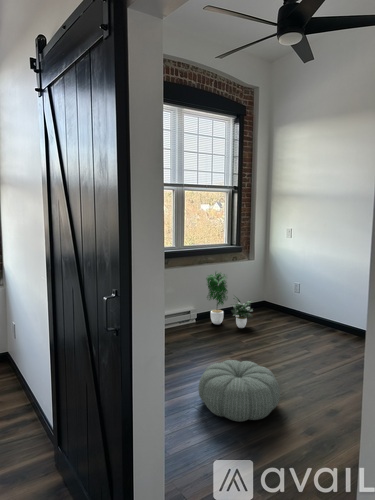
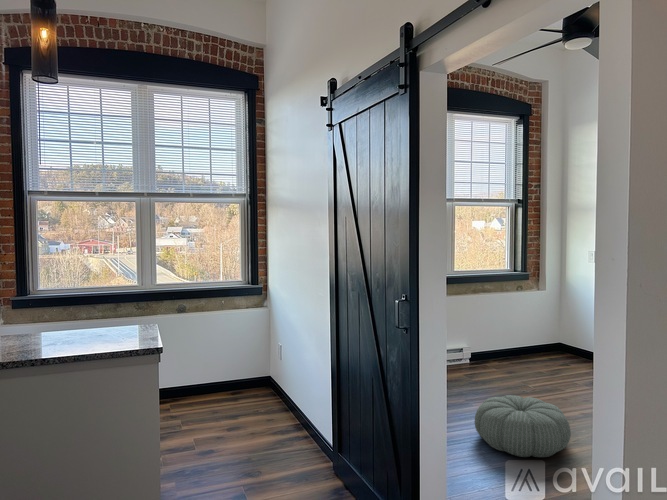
potted plant: present [206,273,252,328] -> none [482,300,544,372]

